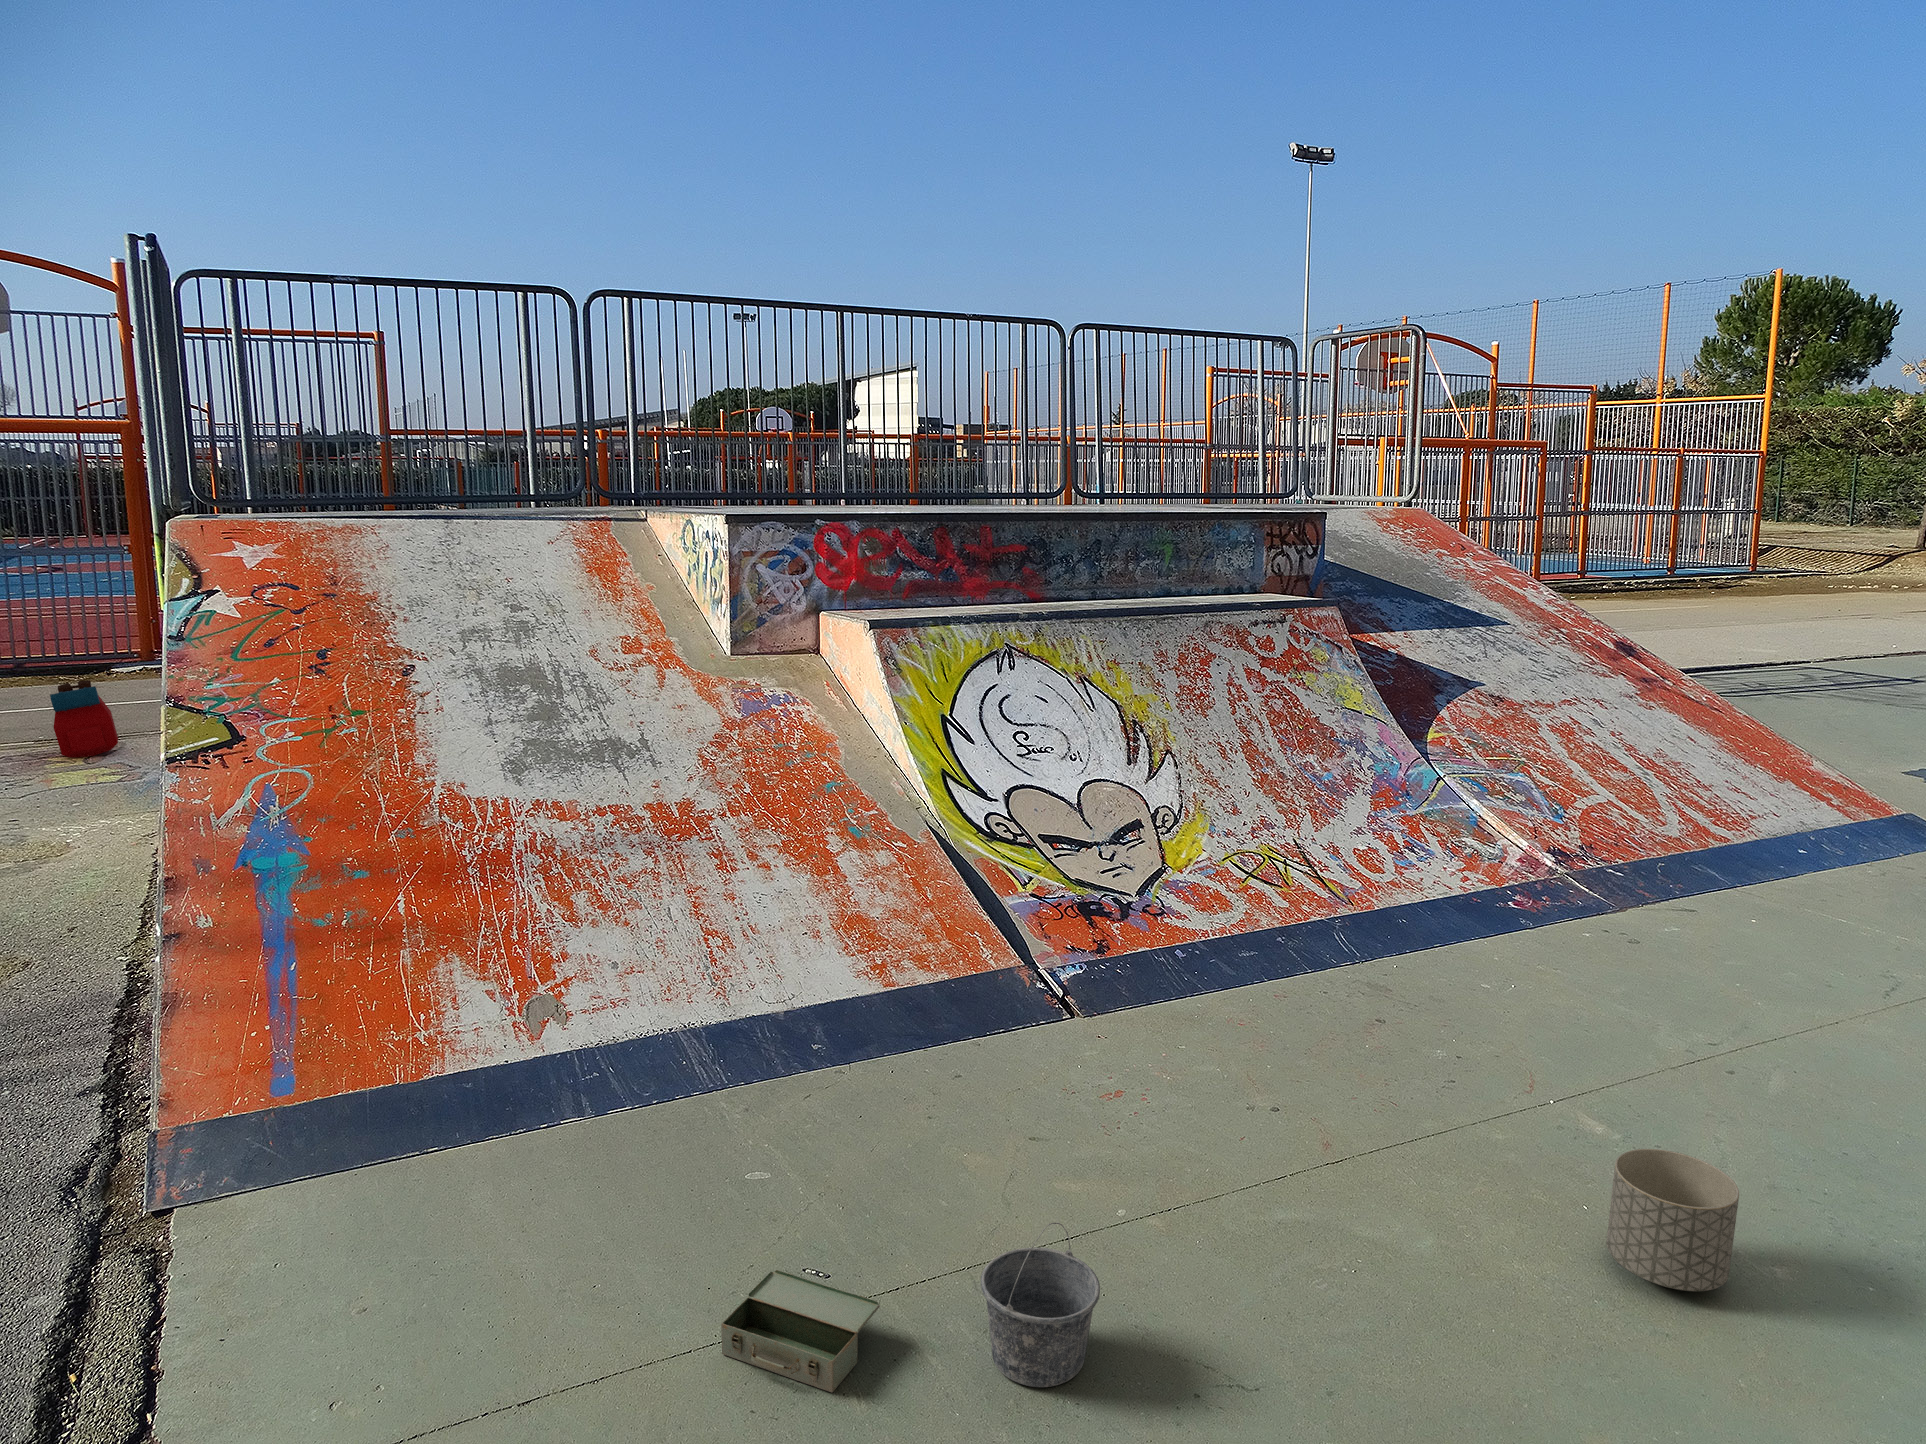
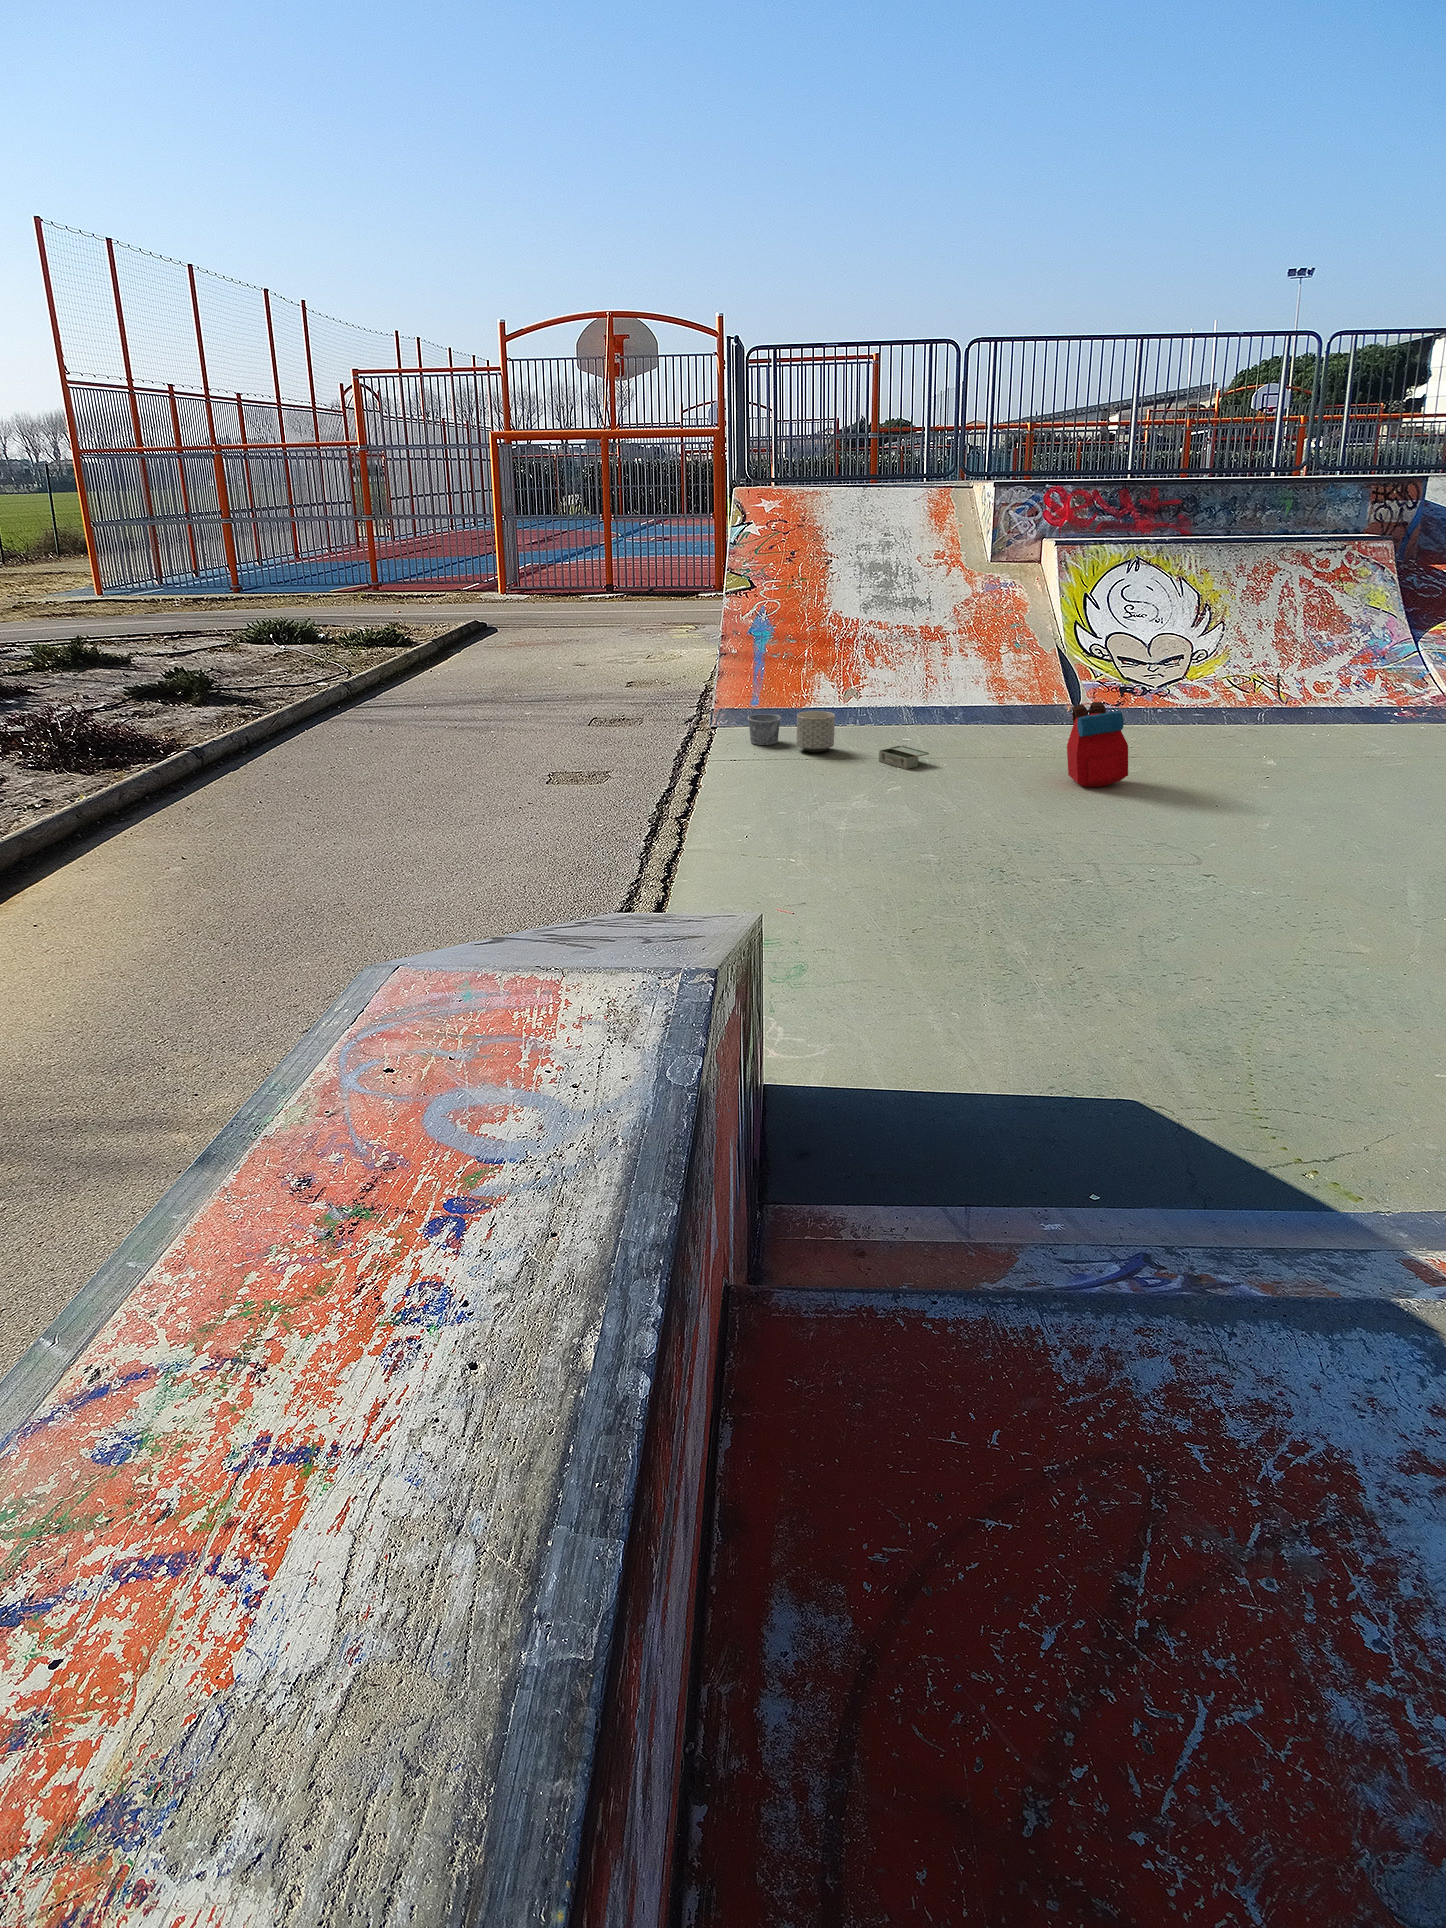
backpack: present [50,680,118,758] -> present [1067,702,1128,787]
planter: present [1606,1149,1739,1291] -> present [797,711,835,752]
bucket: present [981,1223,1100,1387] -> present [747,714,781,745]

